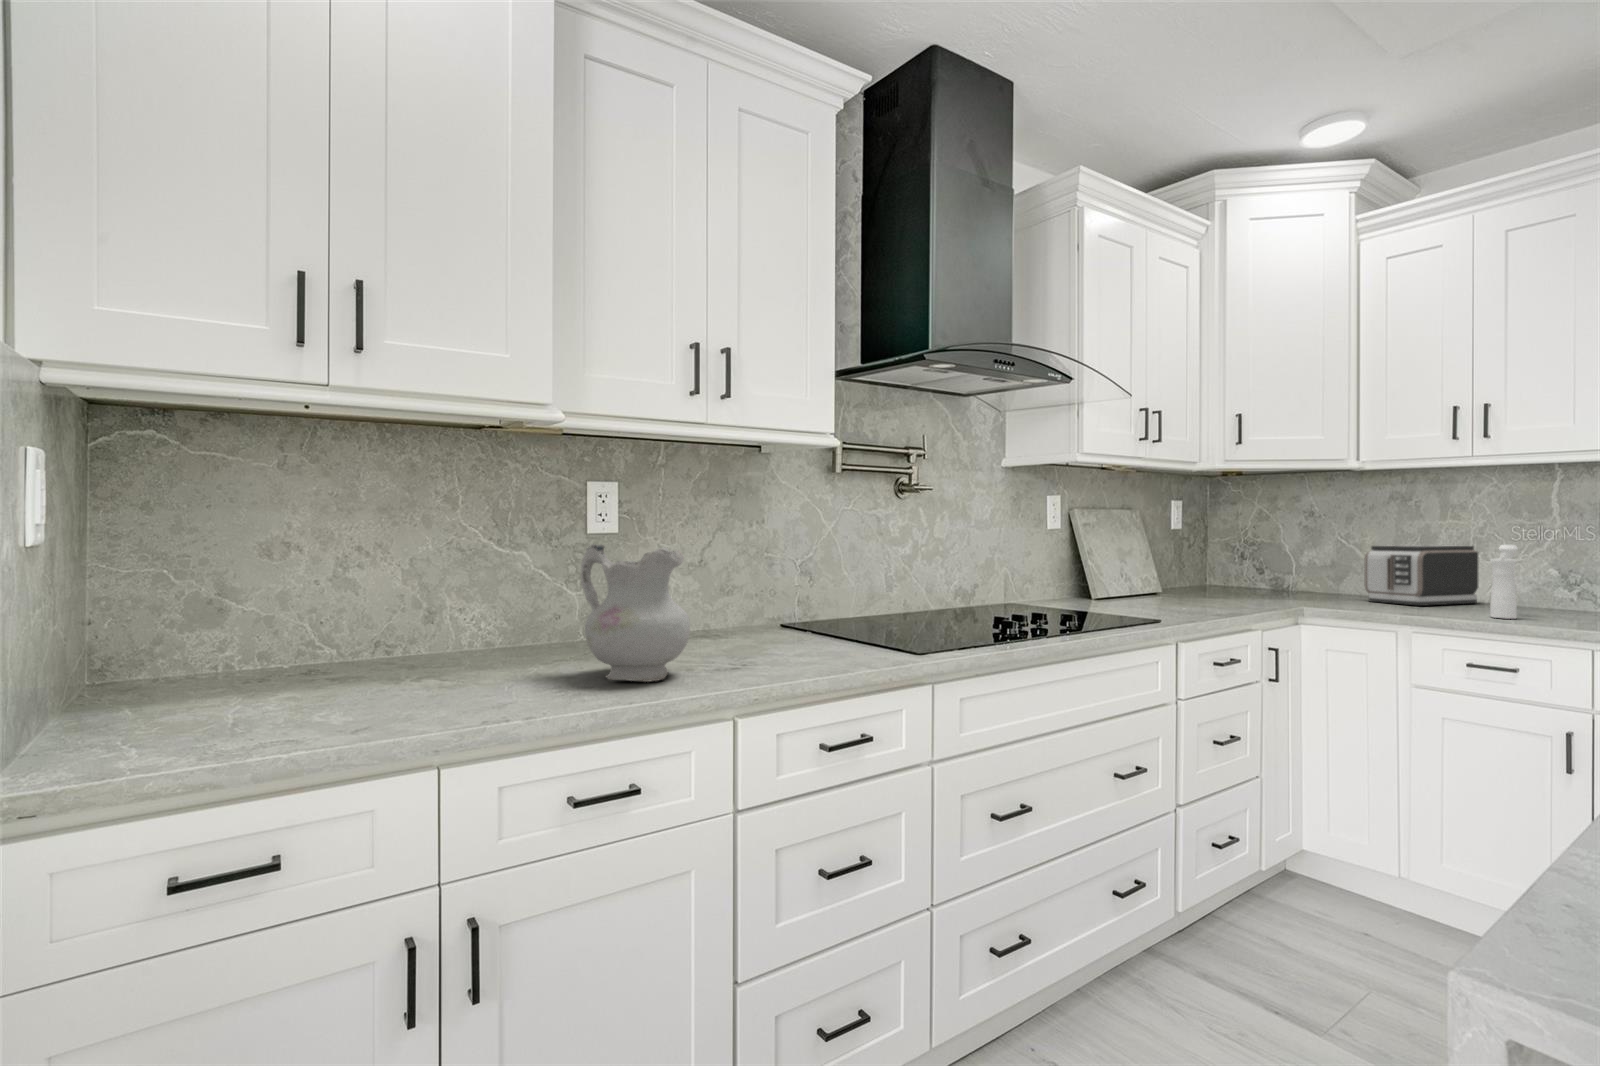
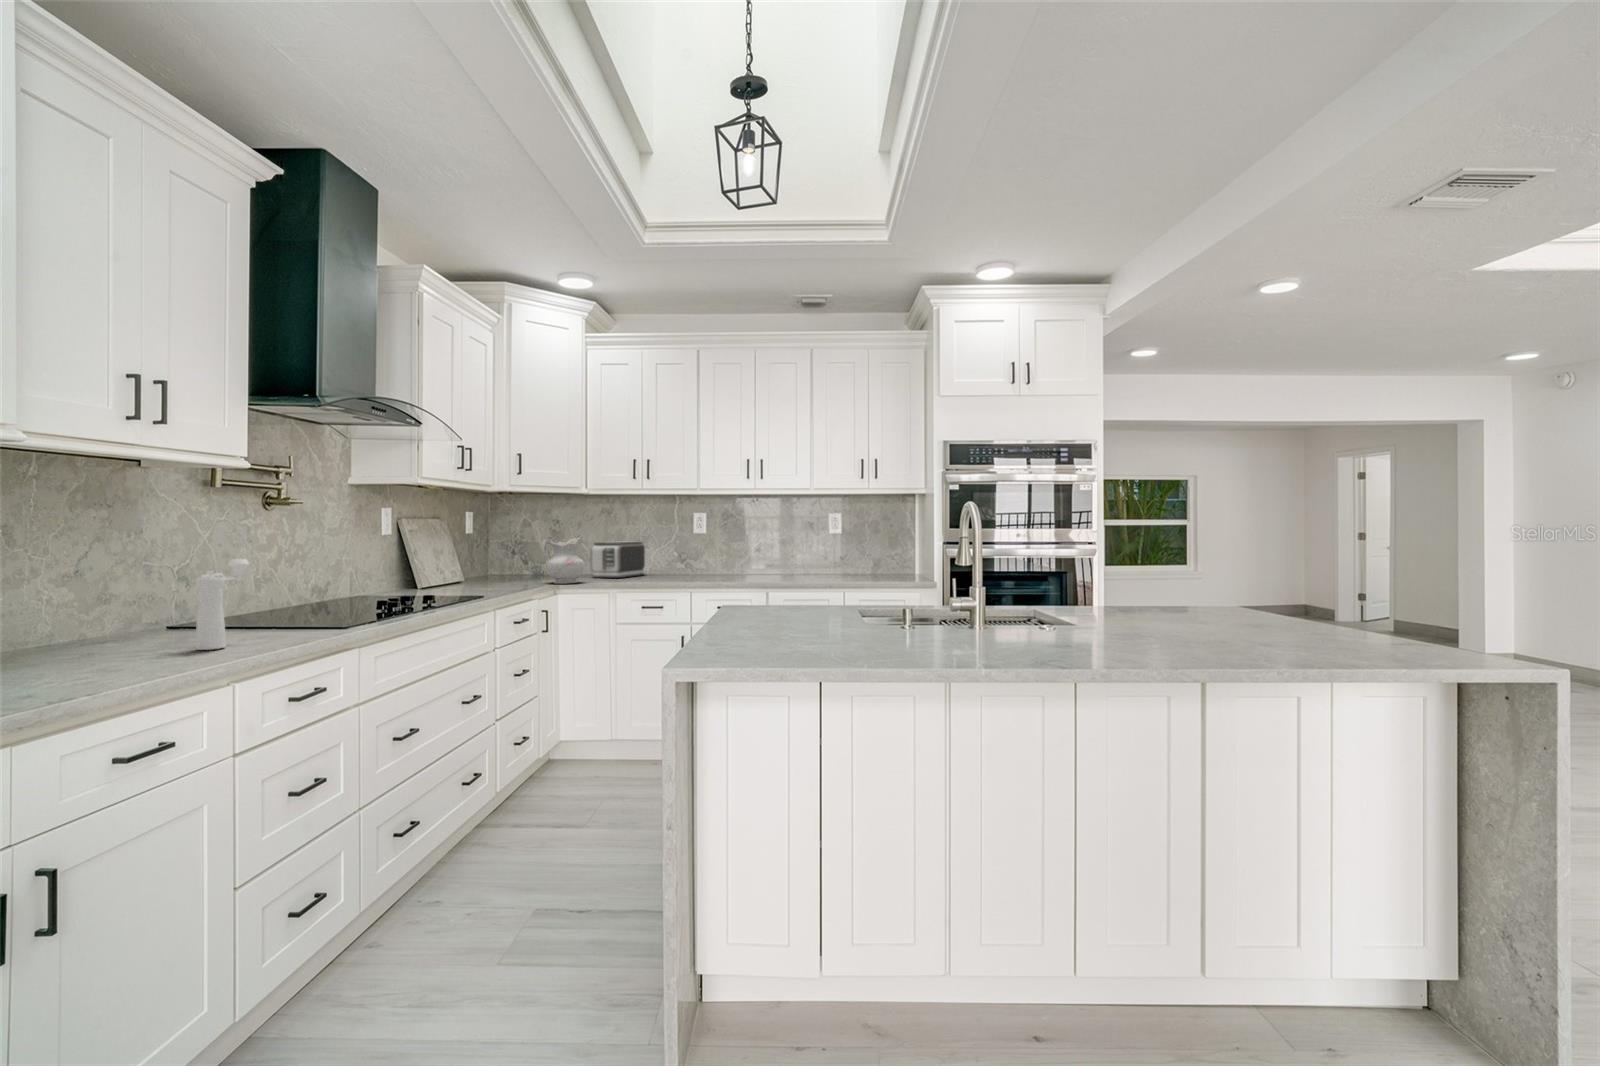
ceramic pitcher: present [581,544,690,682] -> present [542,537,584,584]
pepper mill: present [1490,545,1518,619] -> present [195,559,249,650]

